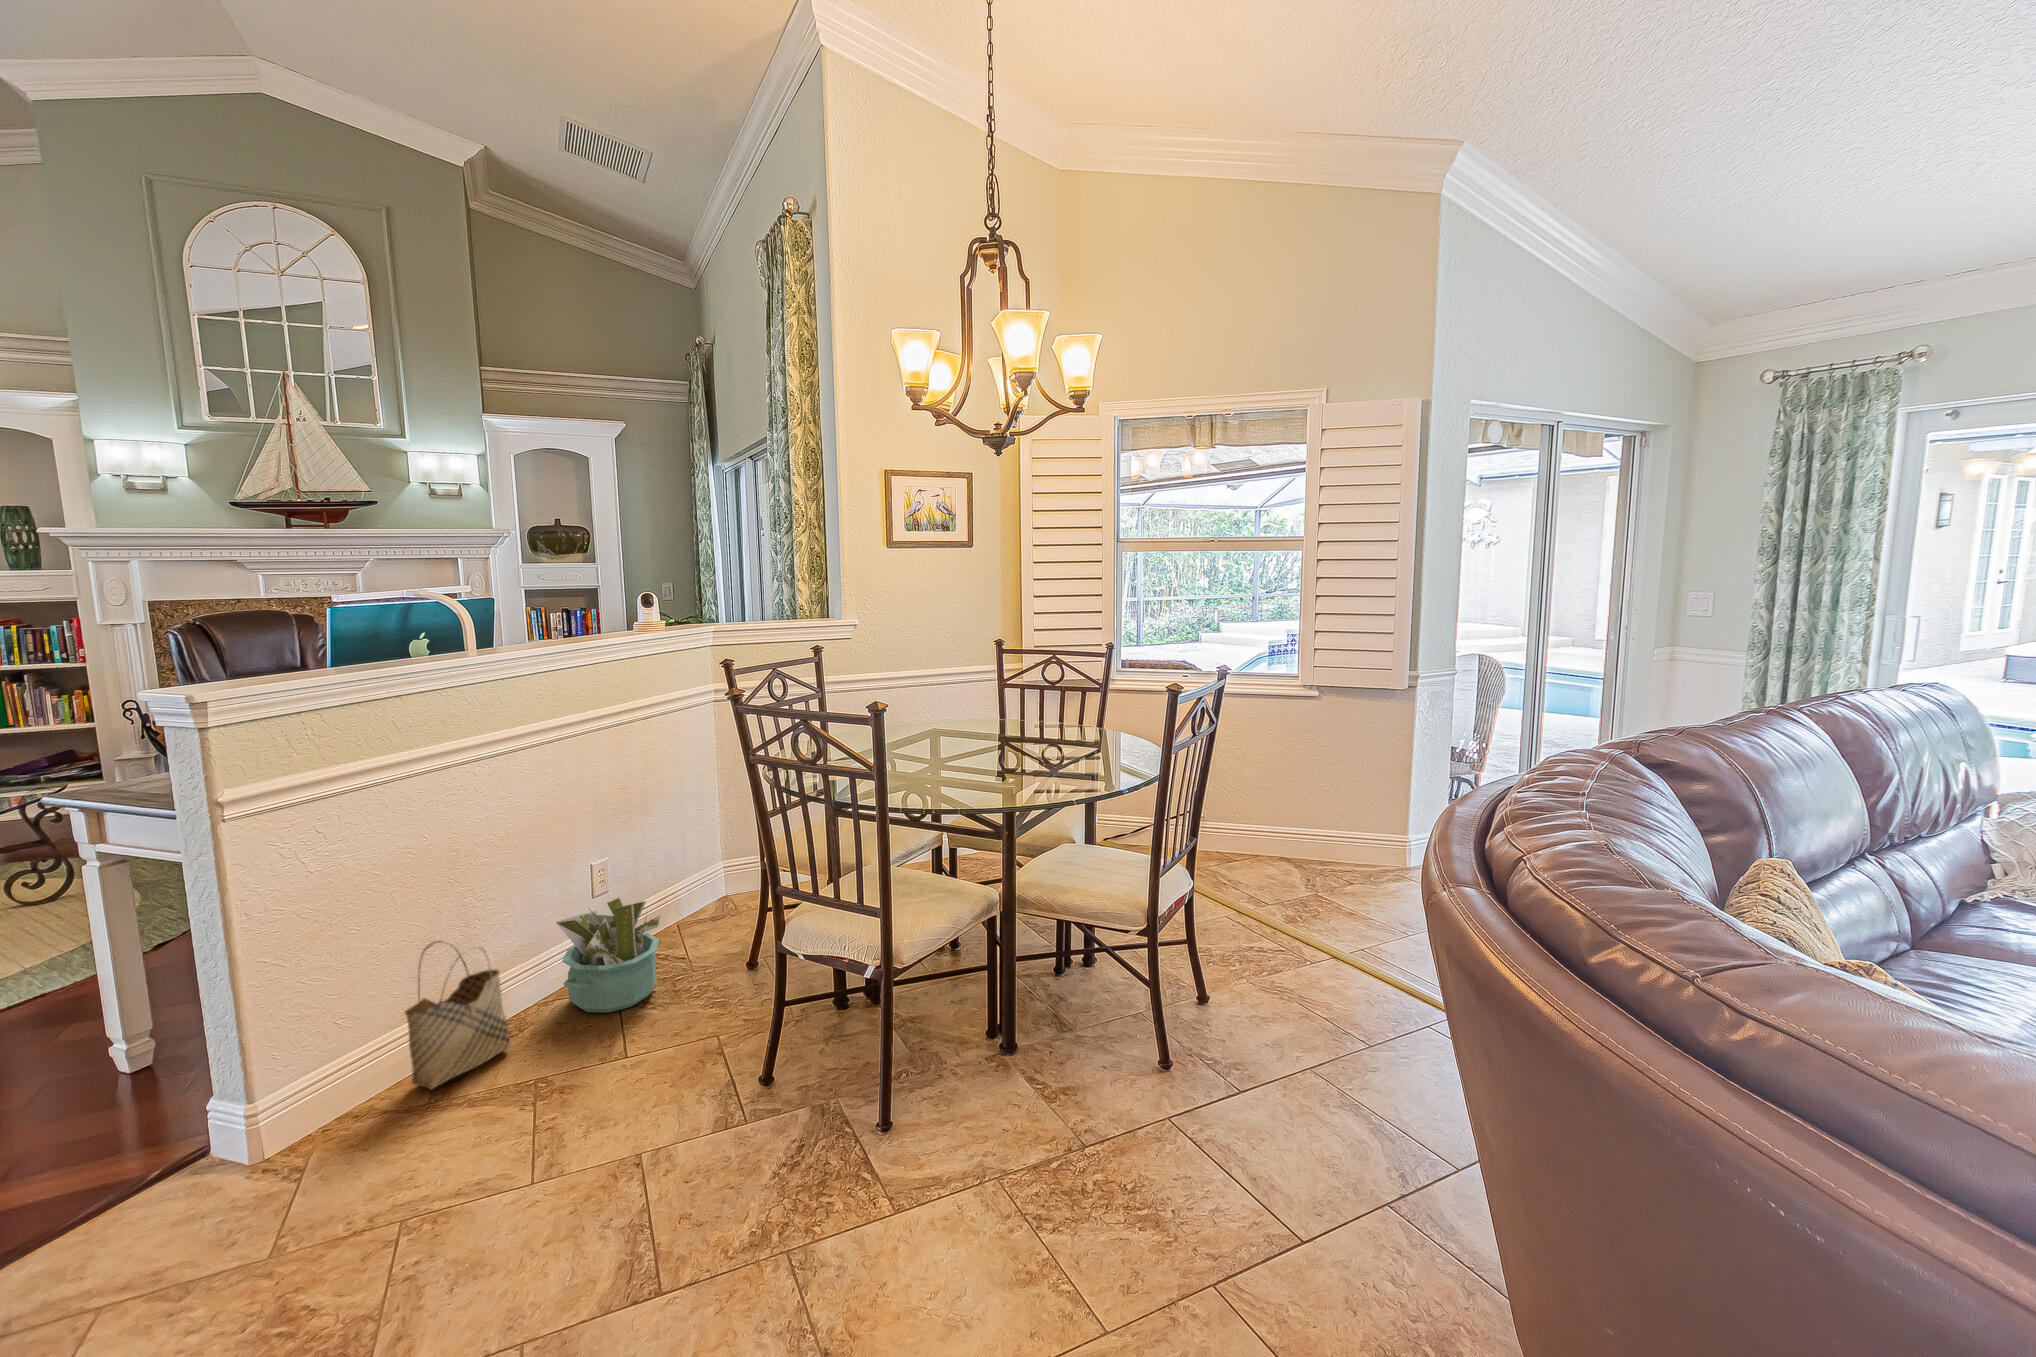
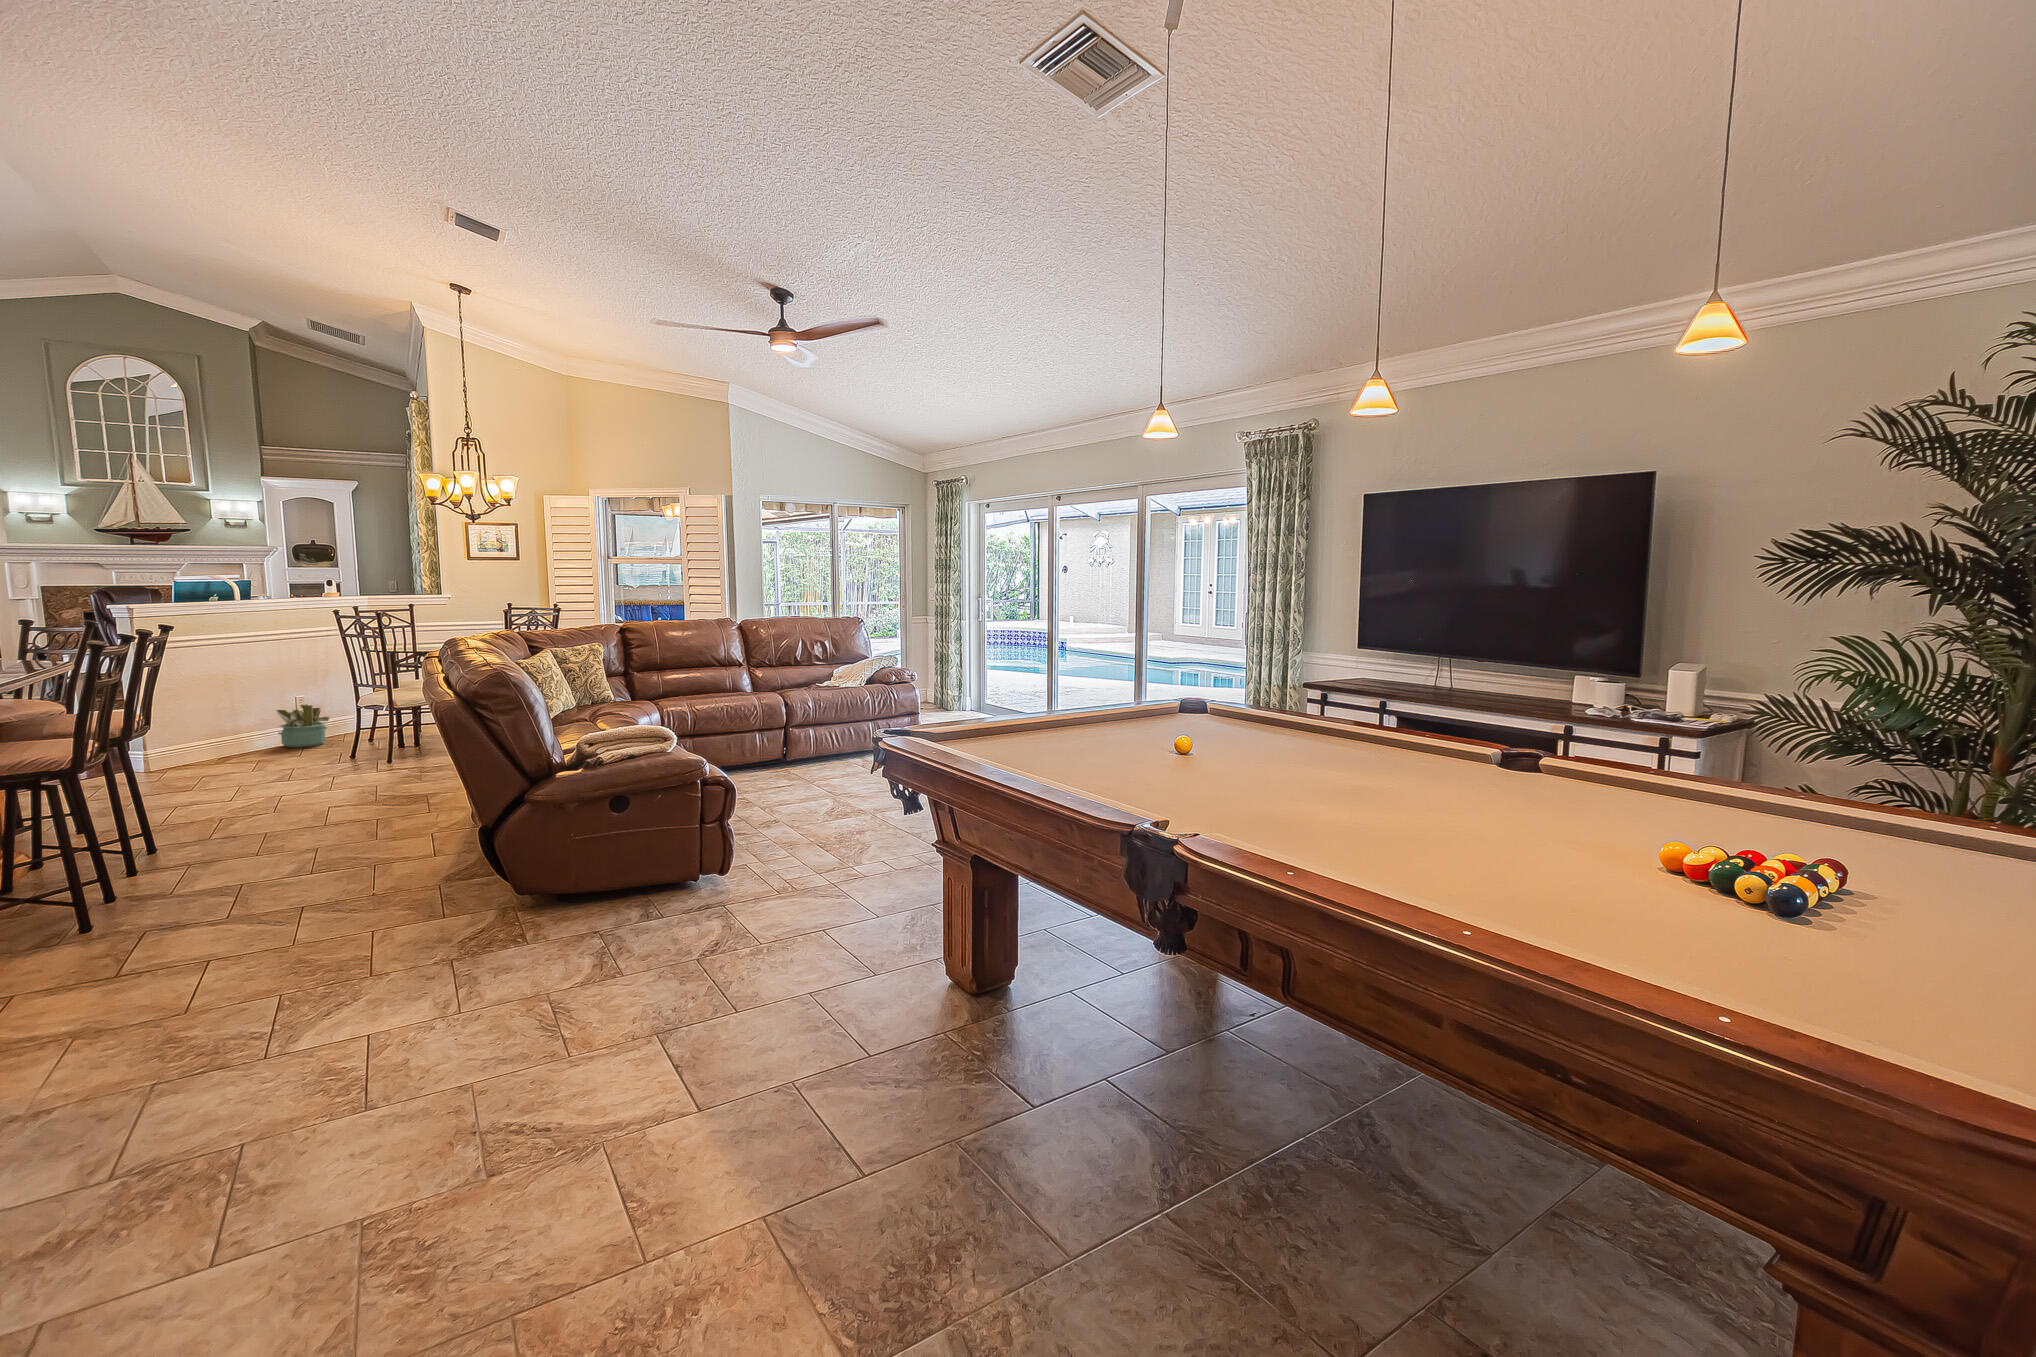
woven basket: present [405,941,510,1089] -> none [206,707,252,758]

